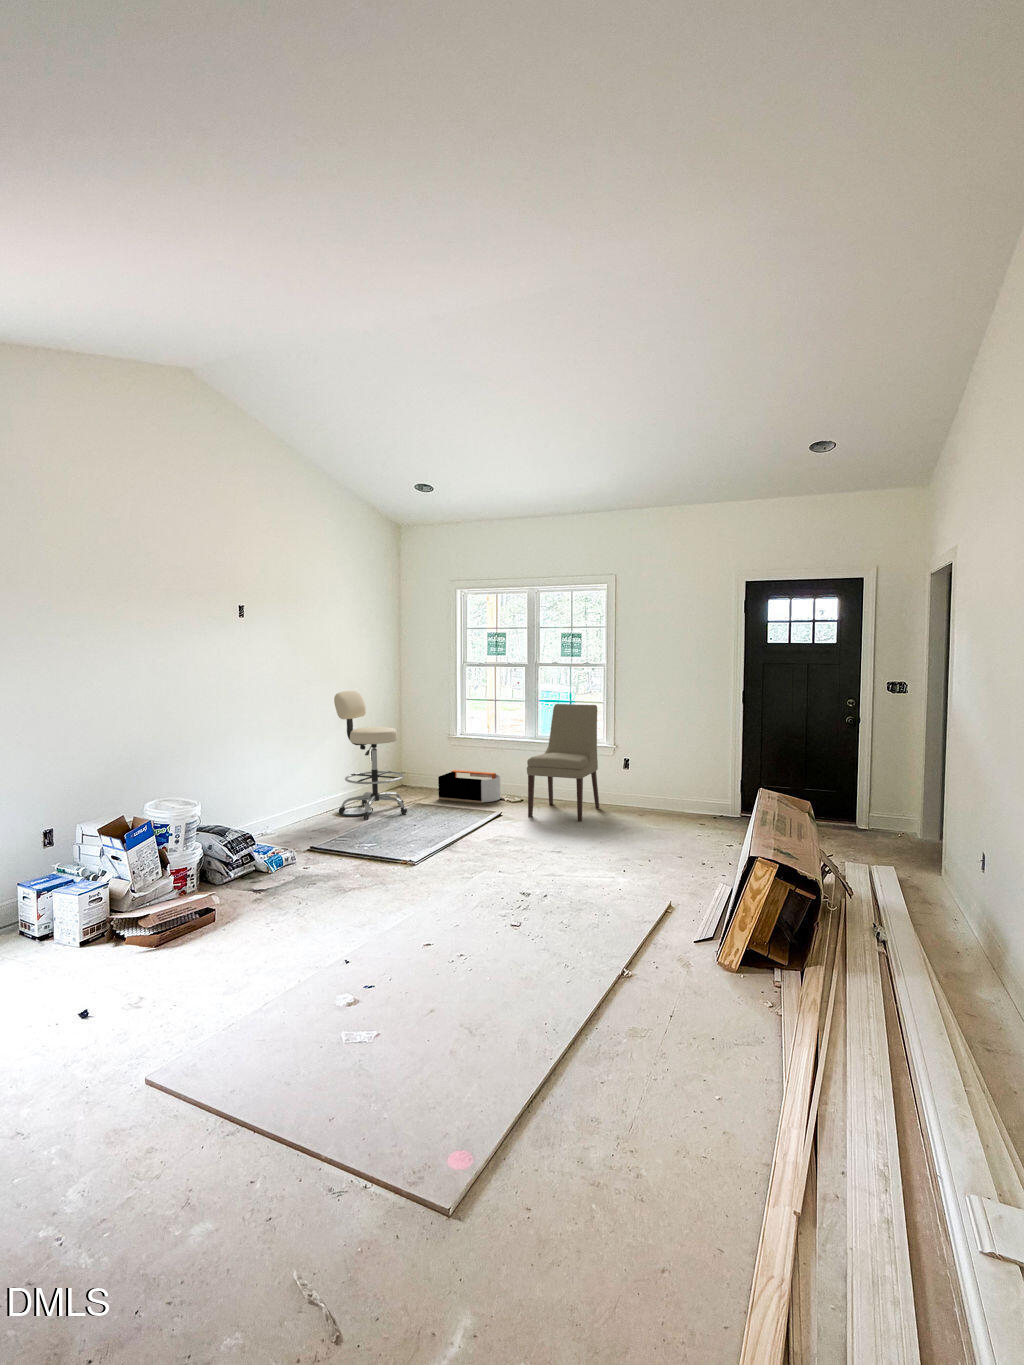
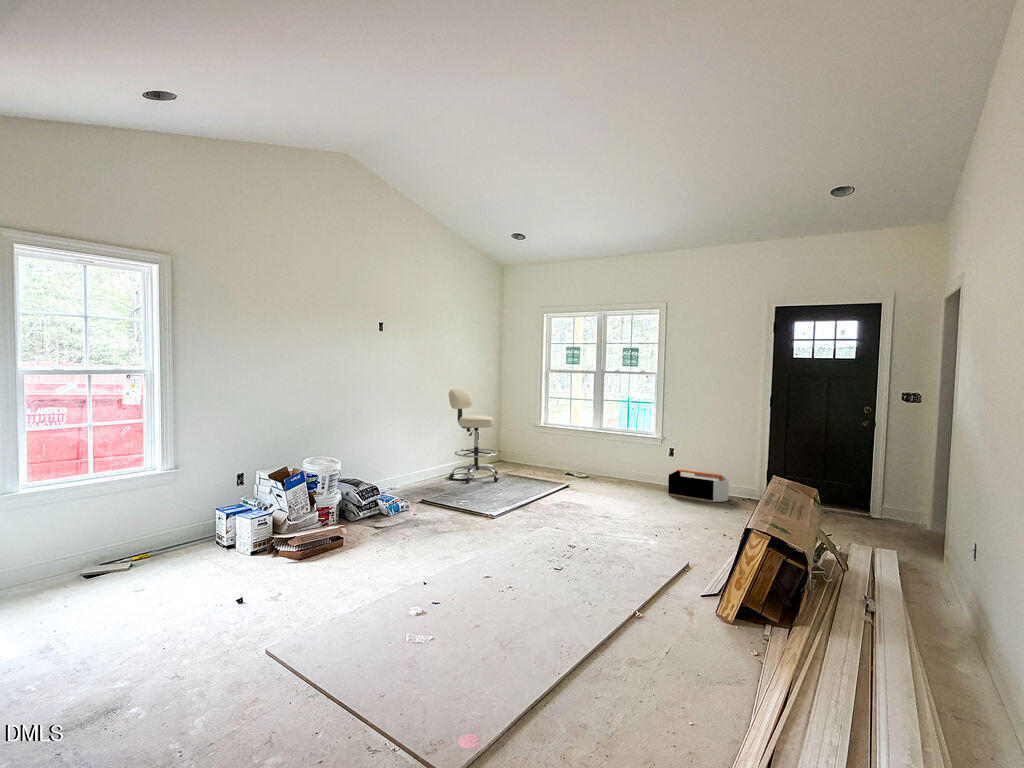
chair: present [527,704,600,822] -> none [589,403,648,496]
storage bin: present [438,770,500,803] -> present [668,469,729,502]

